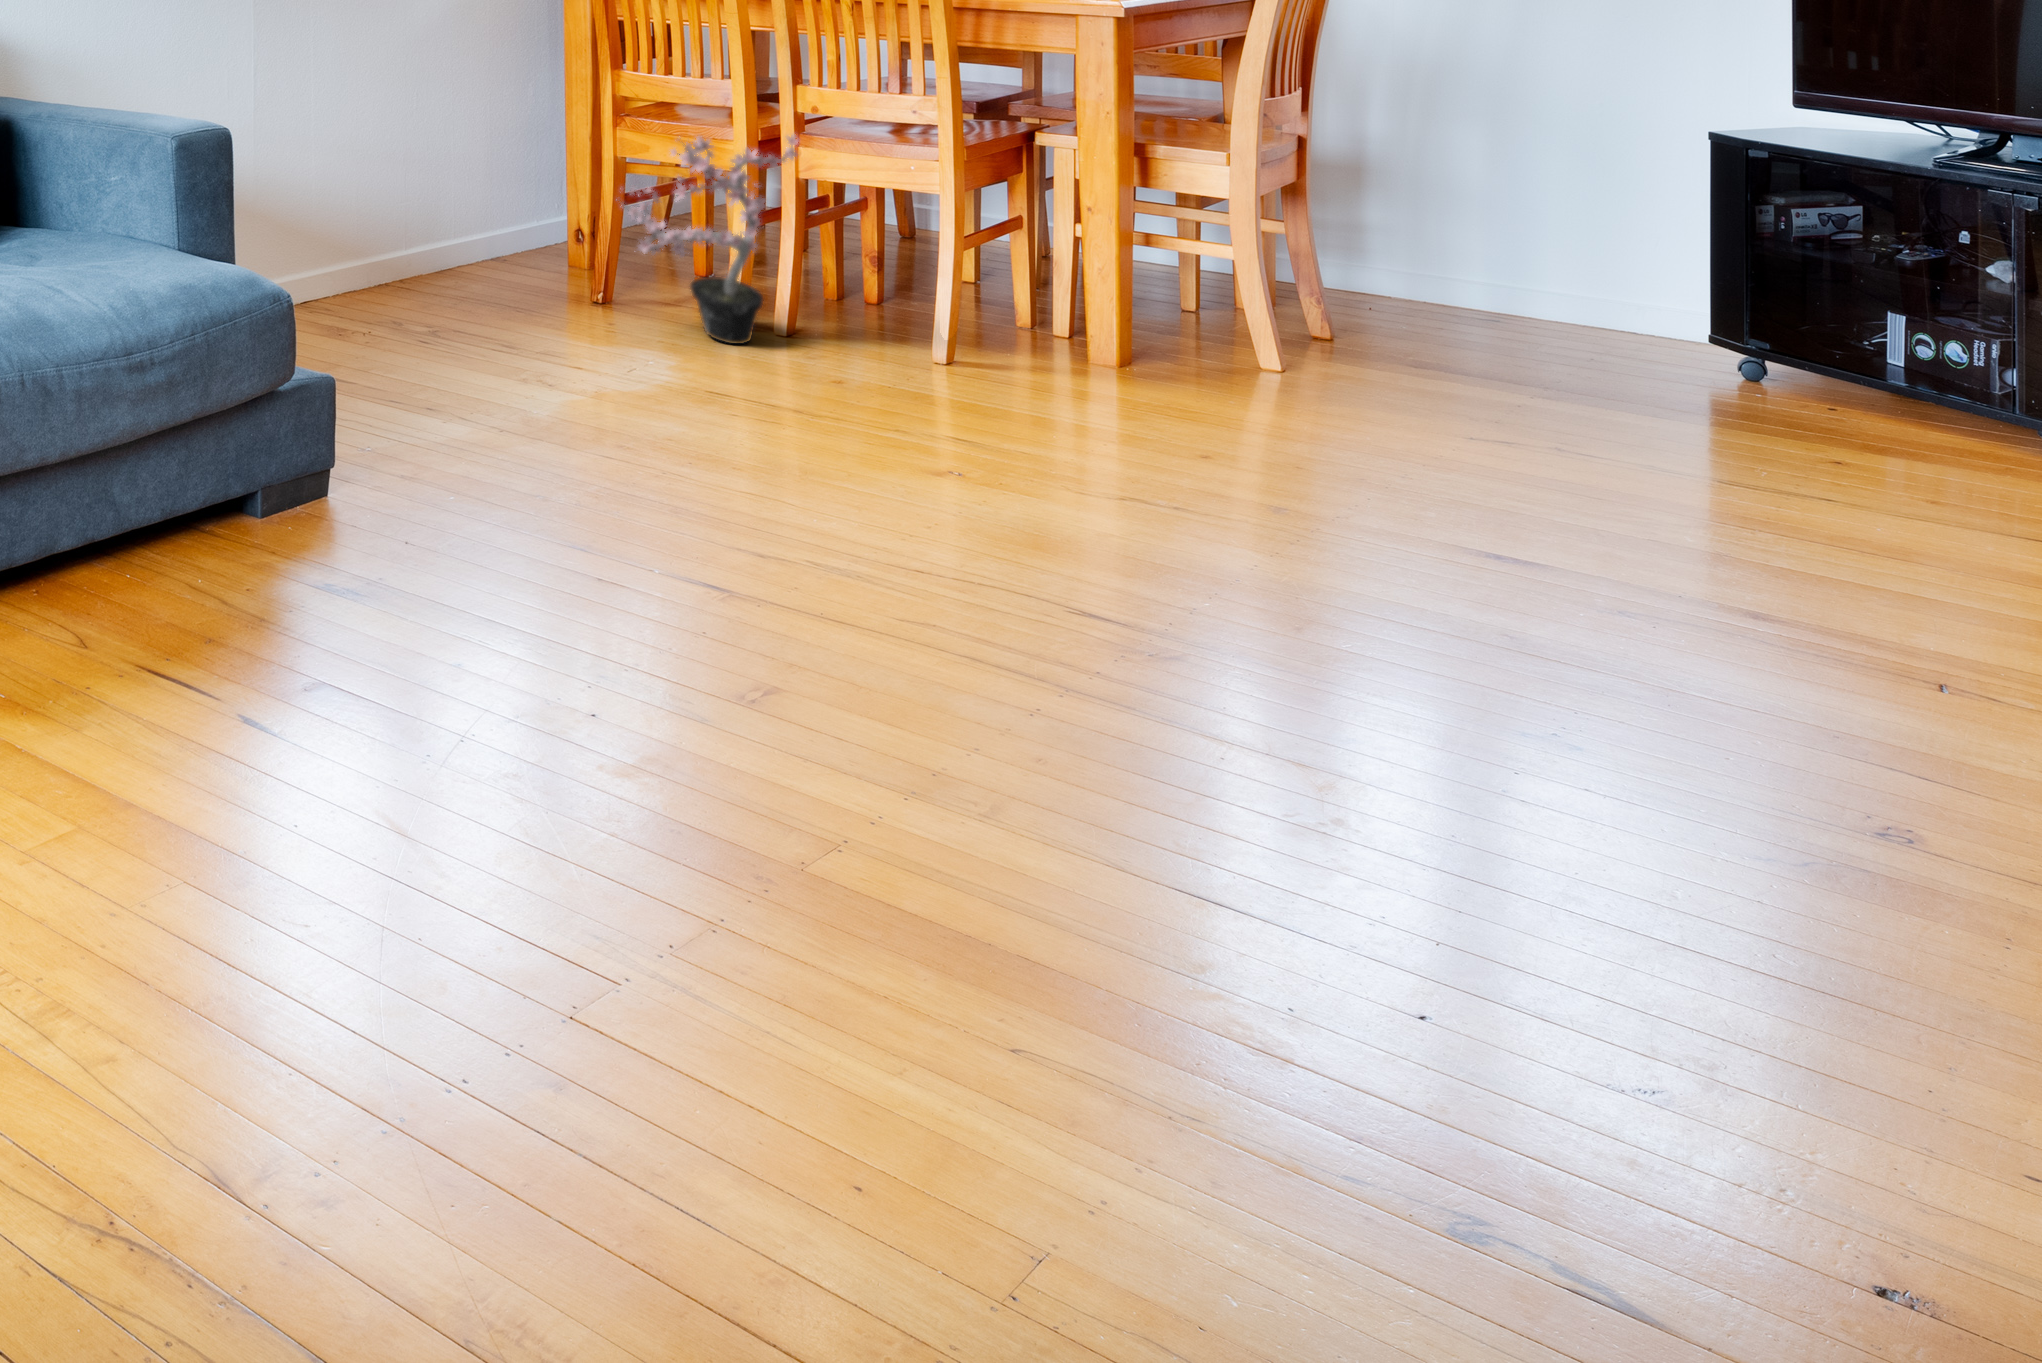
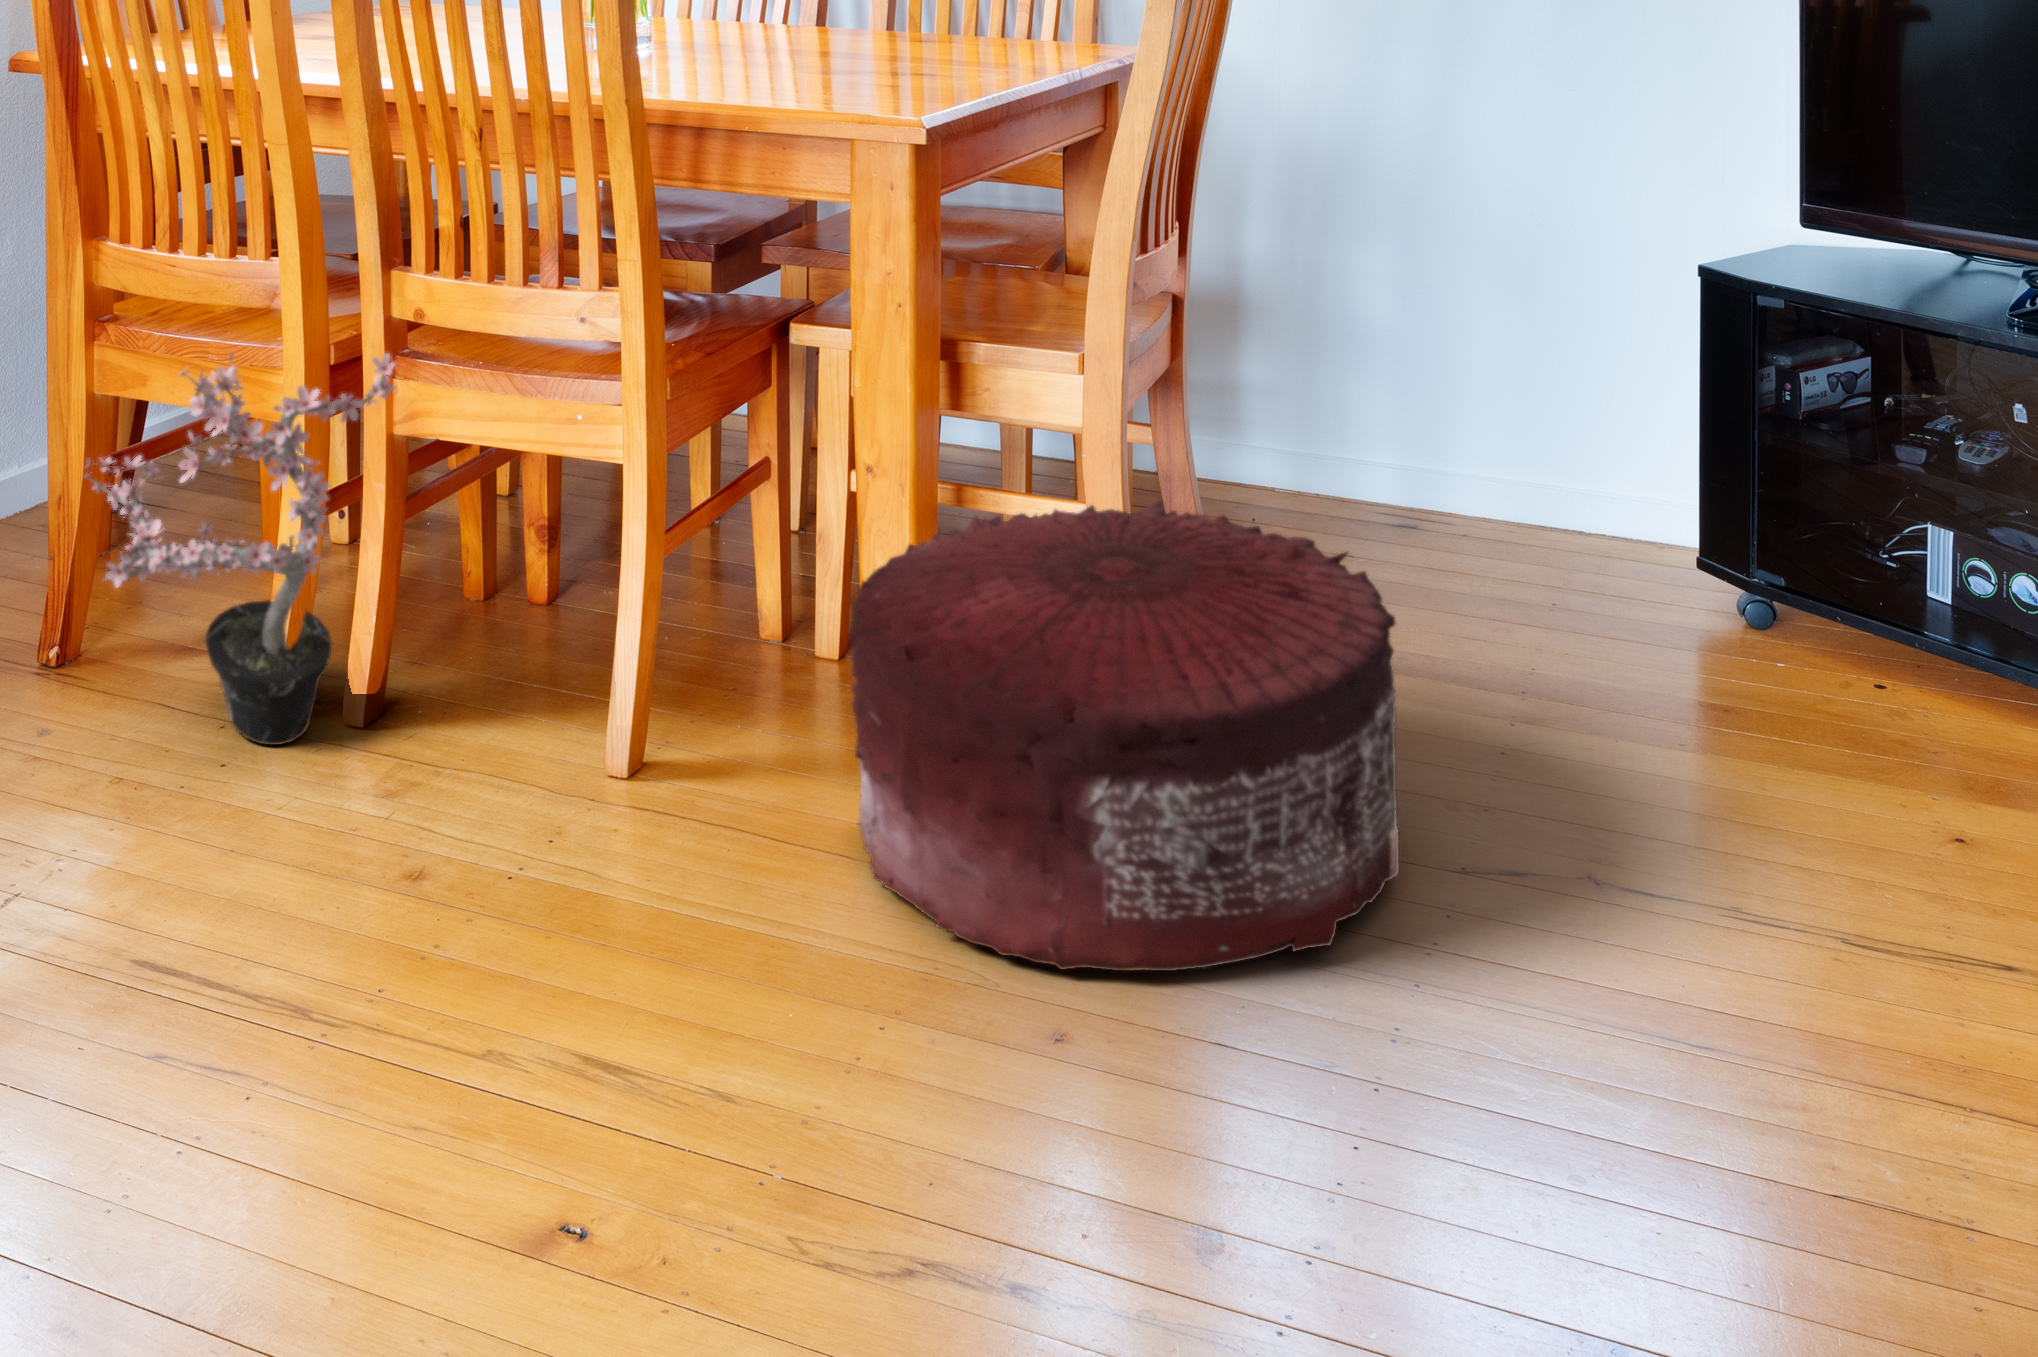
pouf: none [1078,238,1432,455] -> present [849,501,1399,971]

